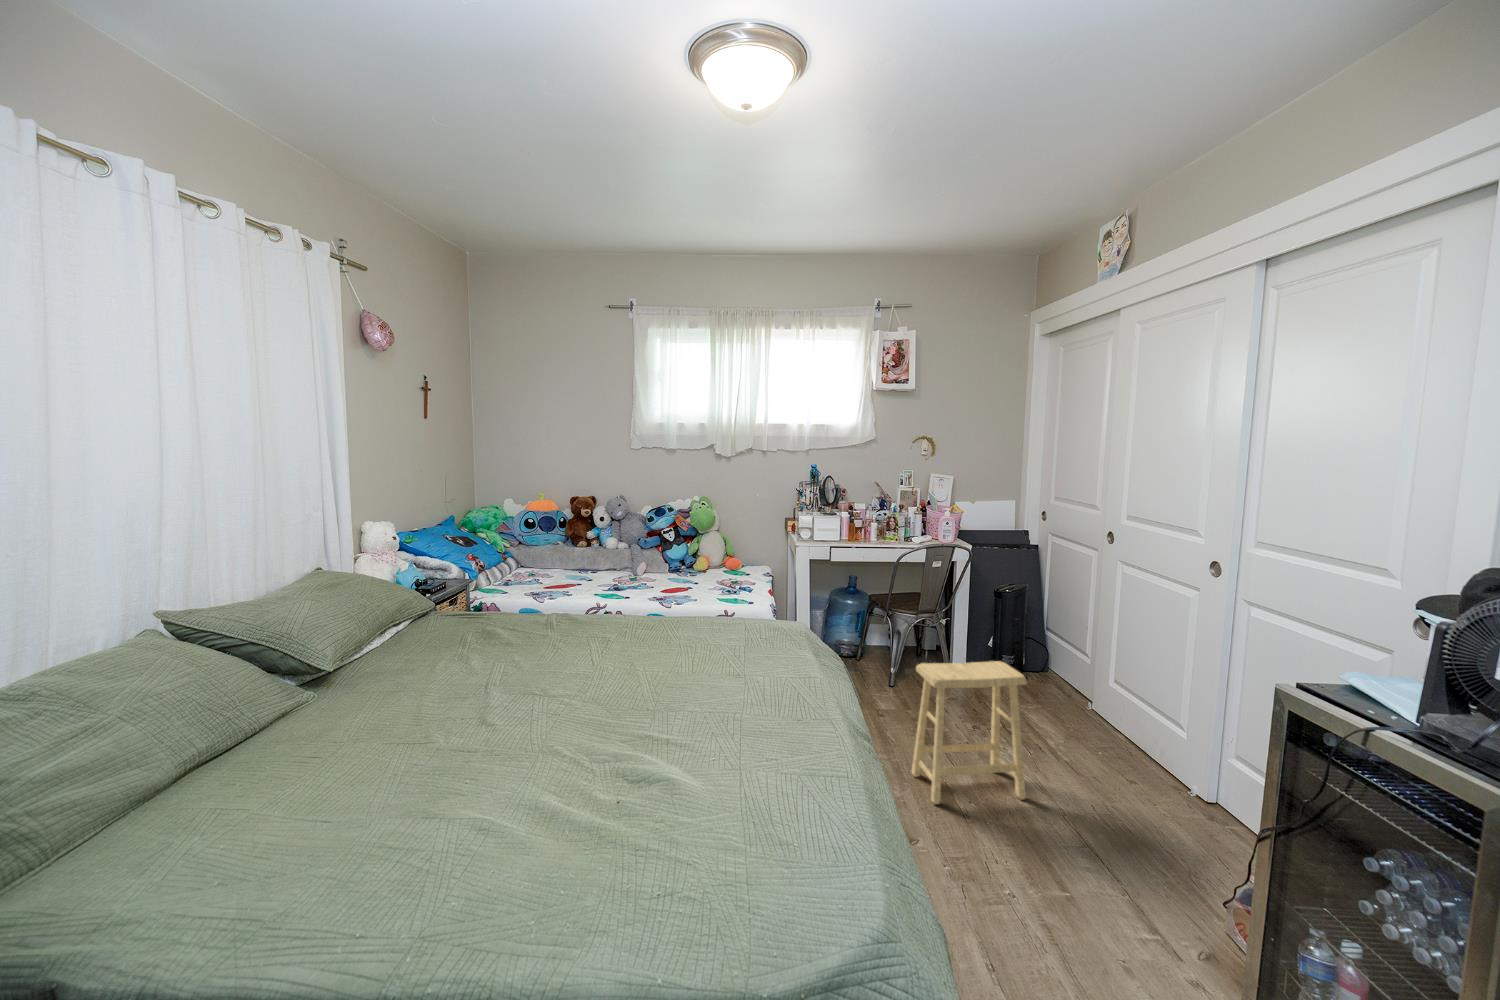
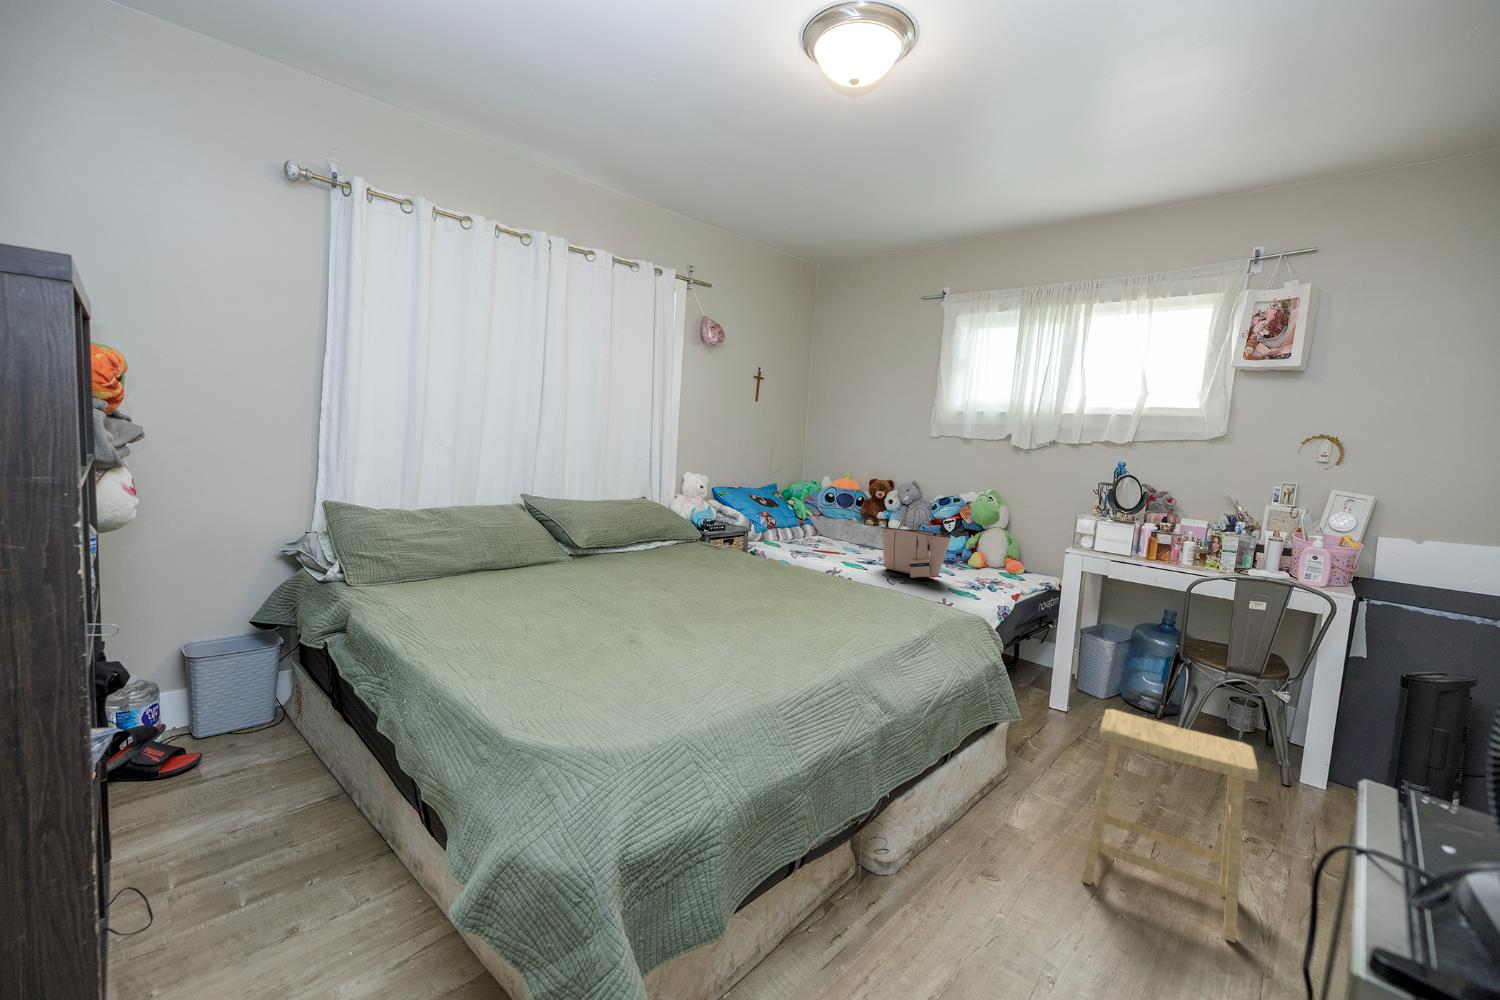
tote bag: none [626,523,700,594] -> present [882,507,951,578]

